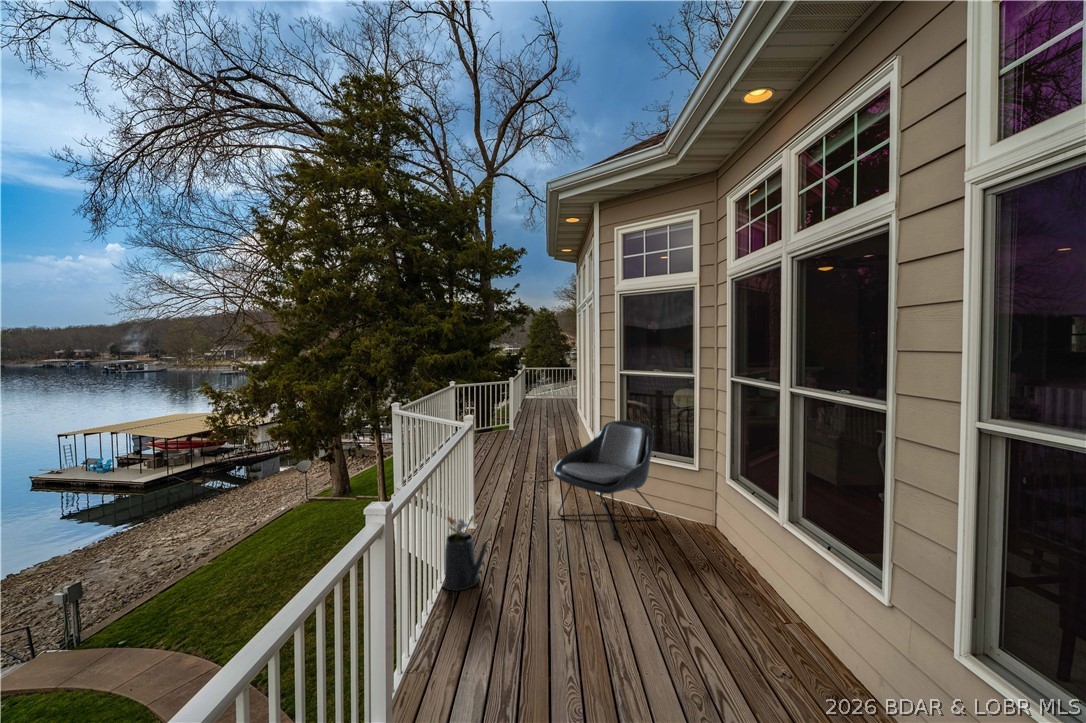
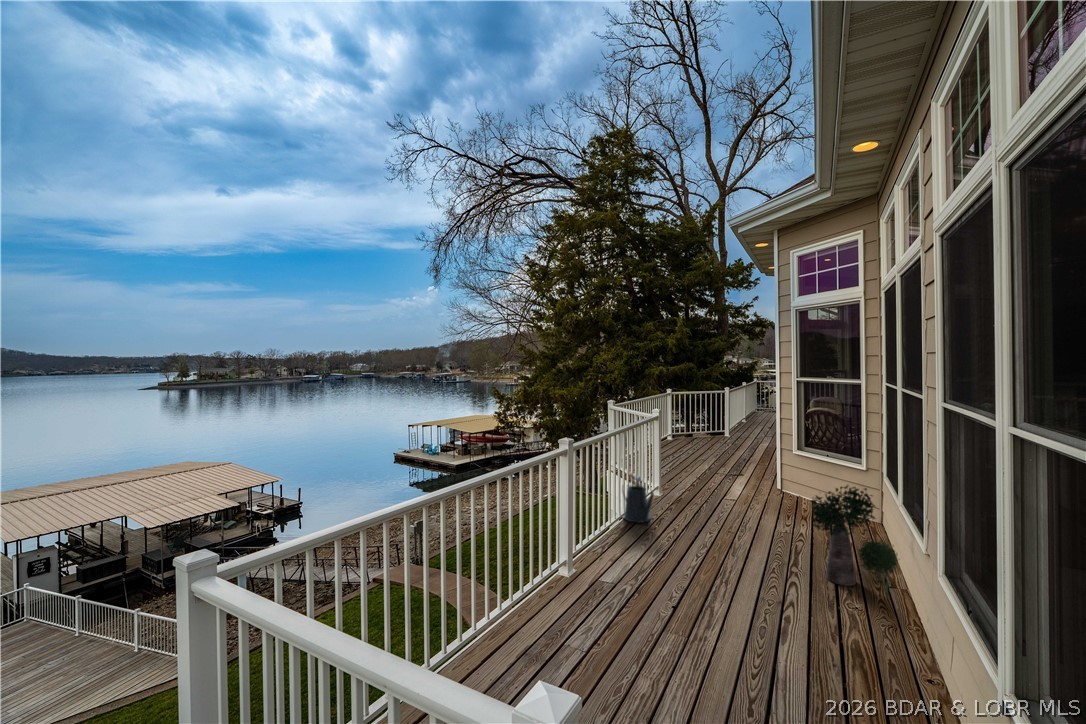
lounge chair: present [554,420,658,540] -> none [727,423,828,519]
potted plant: none [705,511,804,647] -> present [811,485,898,598]

